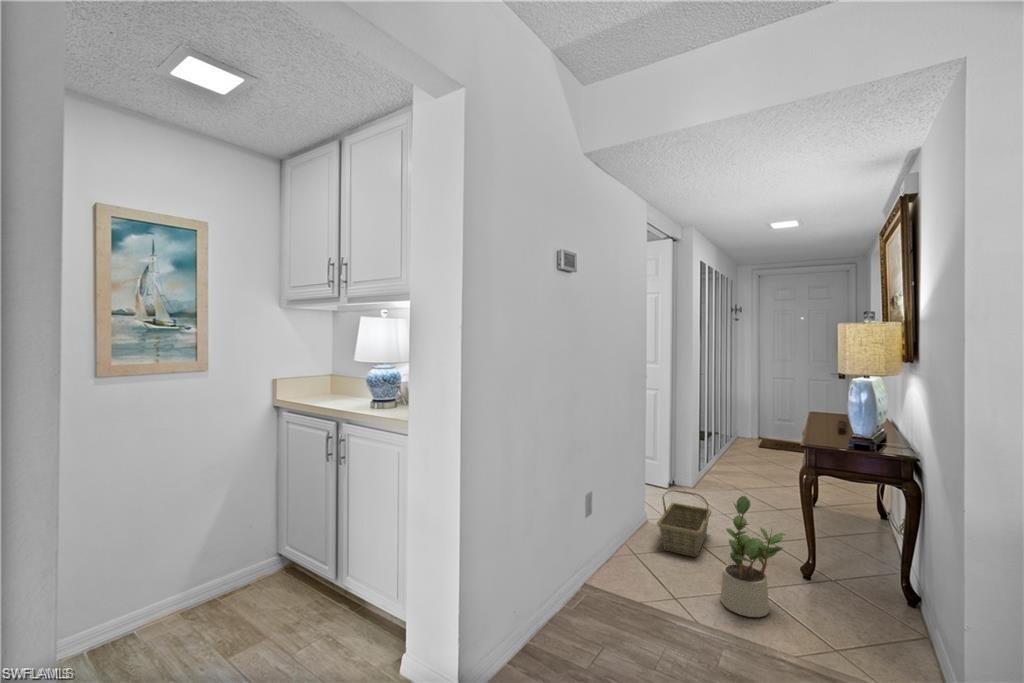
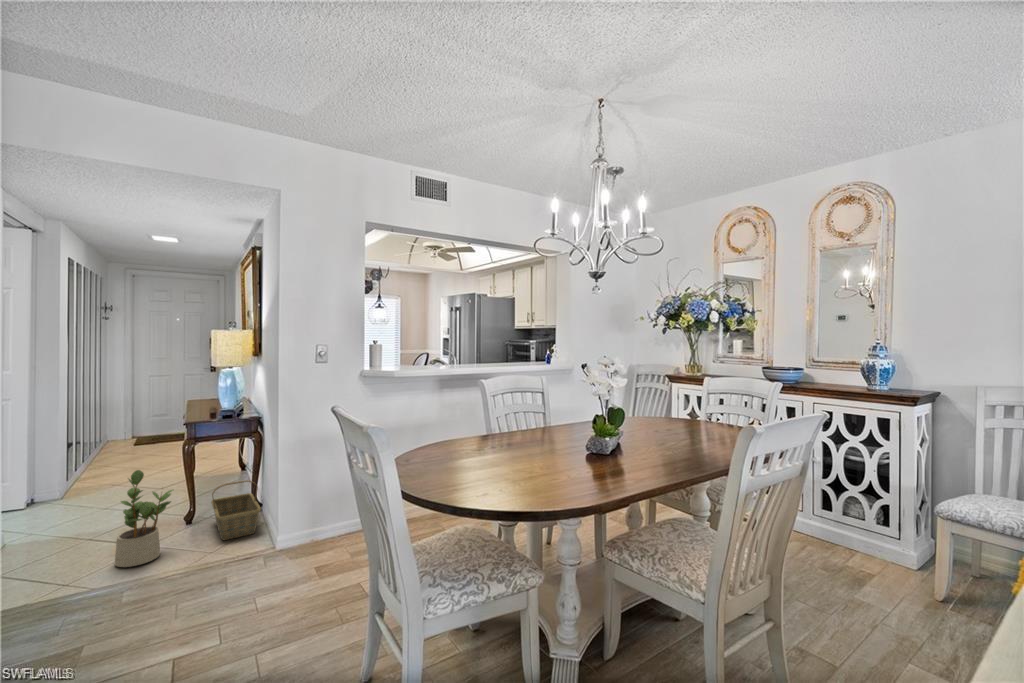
basket: present [657,490,711,557] -> present [211,480,261,540]

